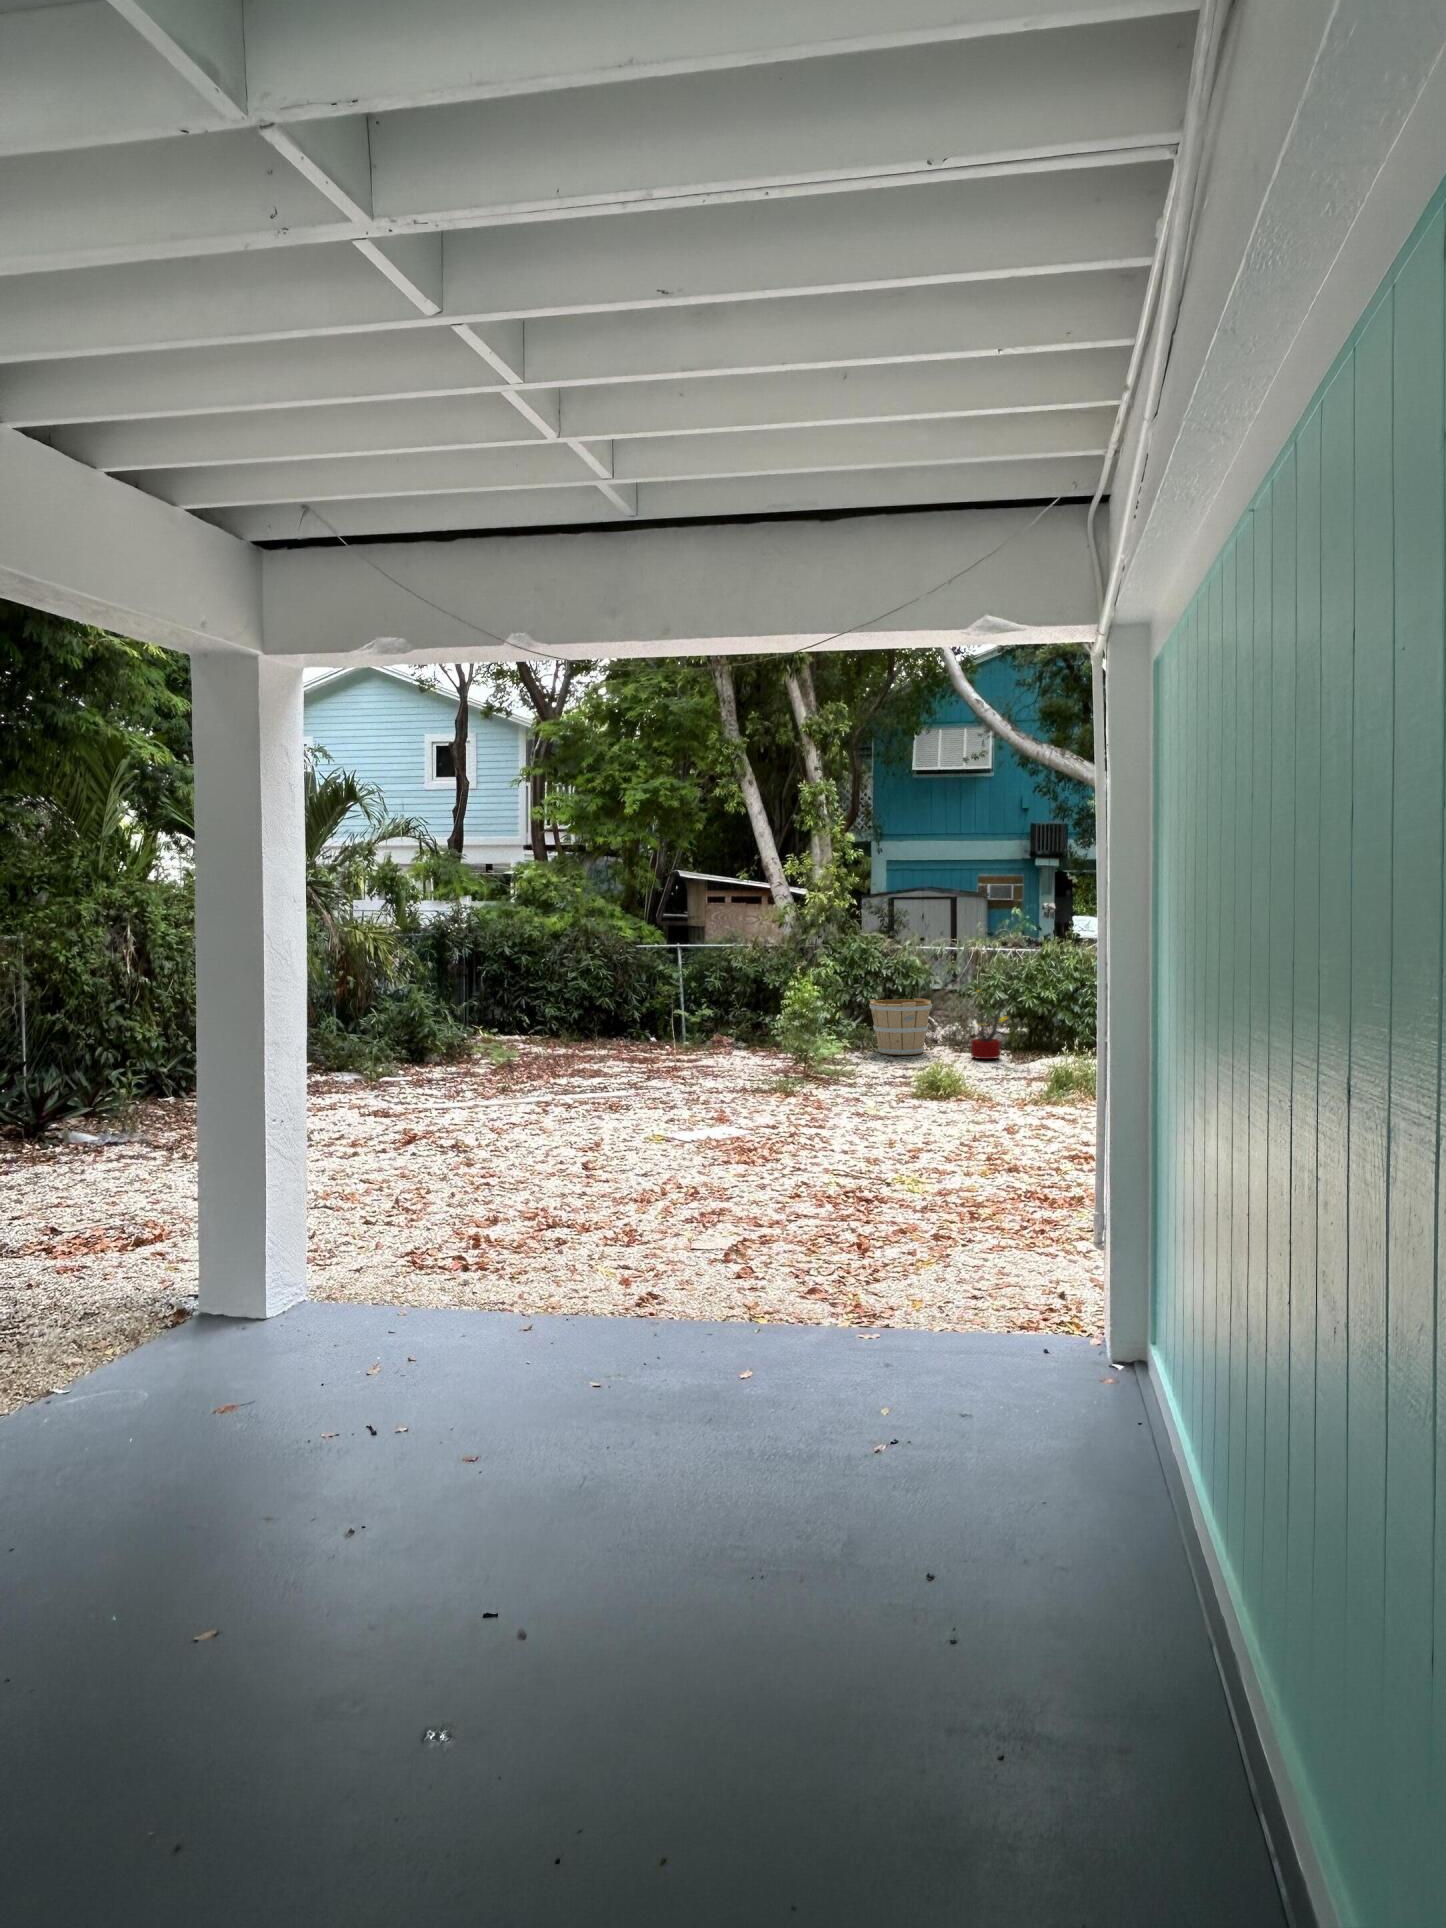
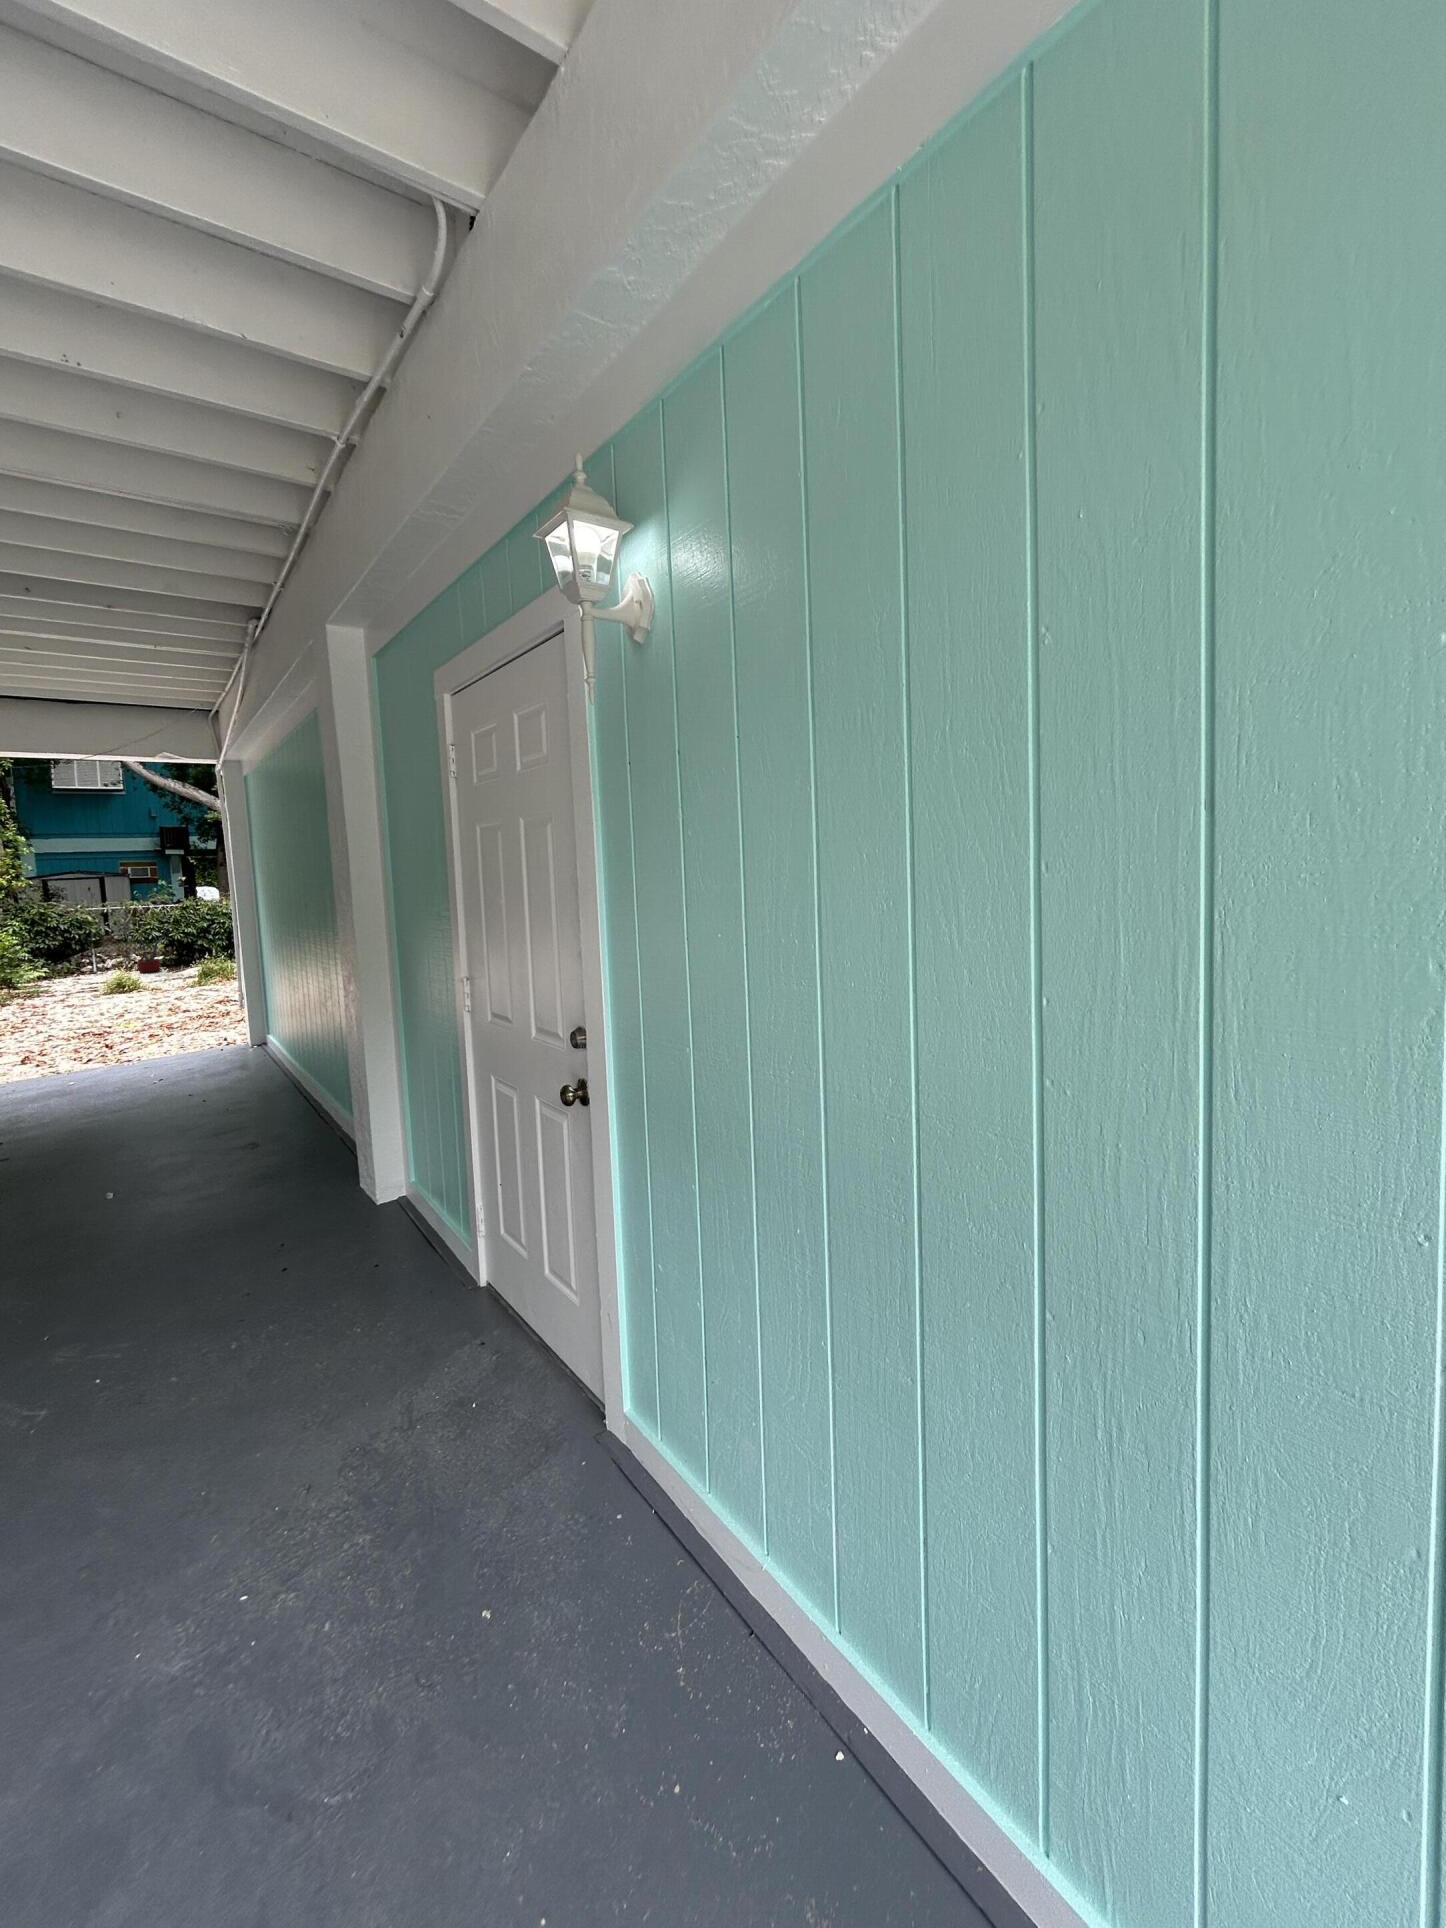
wooden bucket: present [869,998,932,1055] -> none [52,940,104,978]

